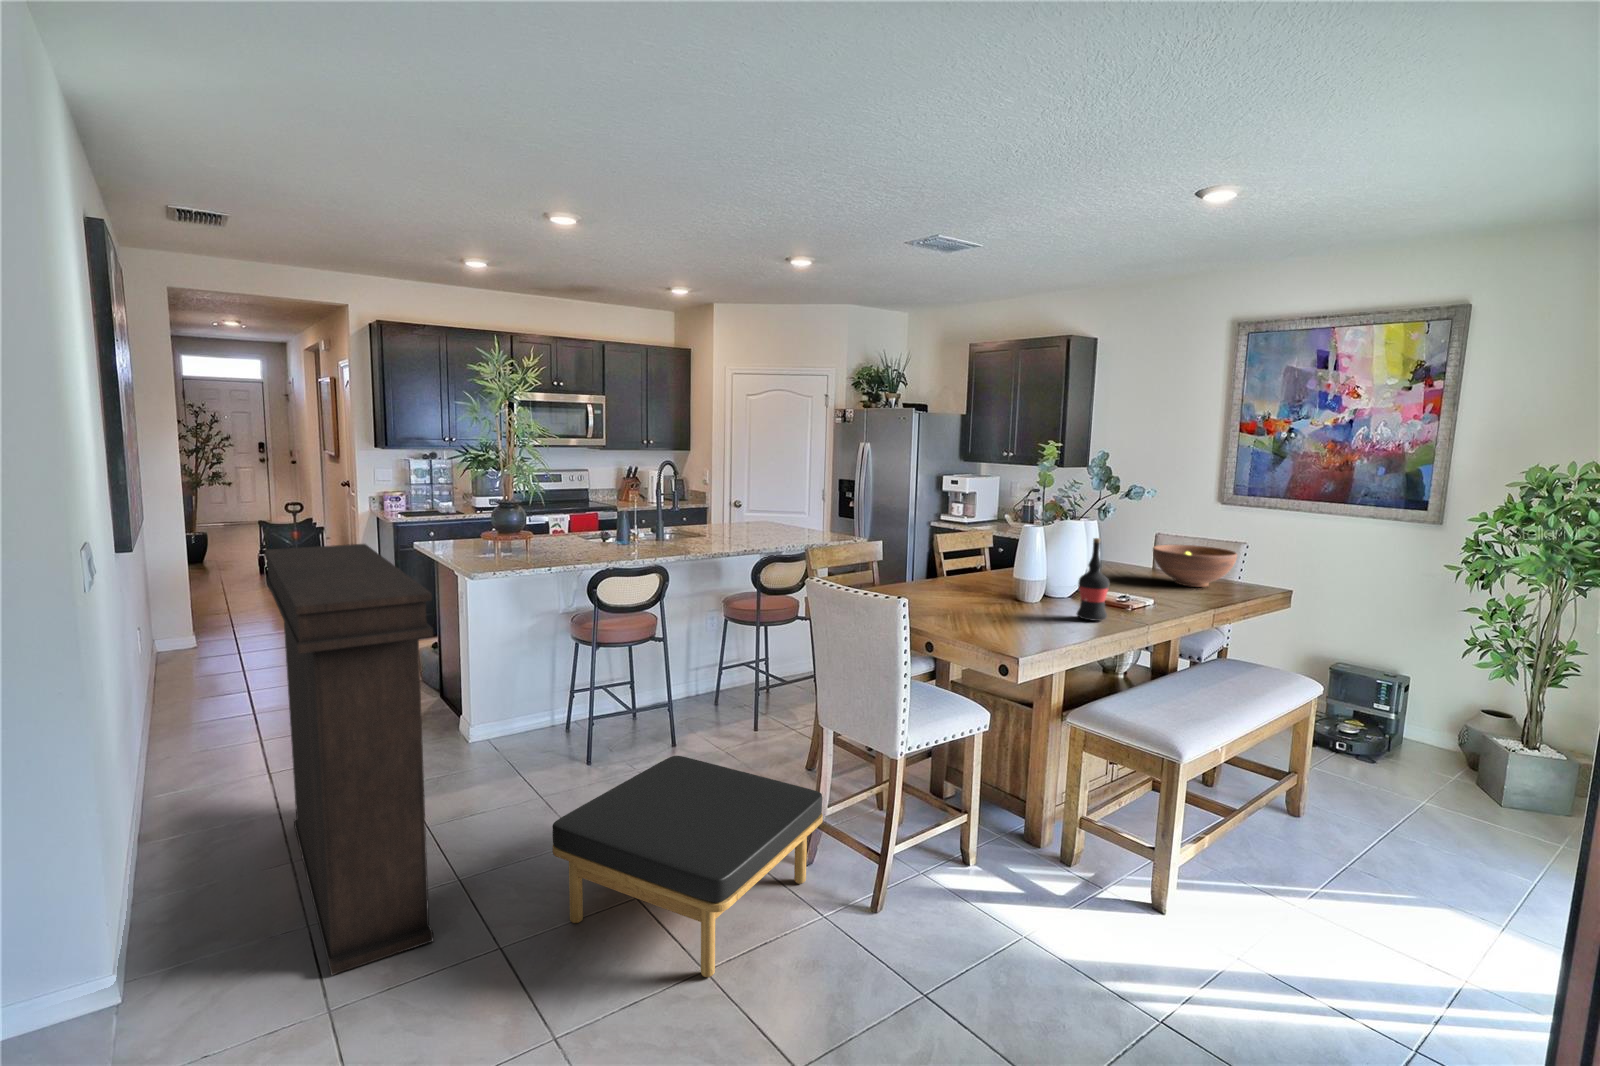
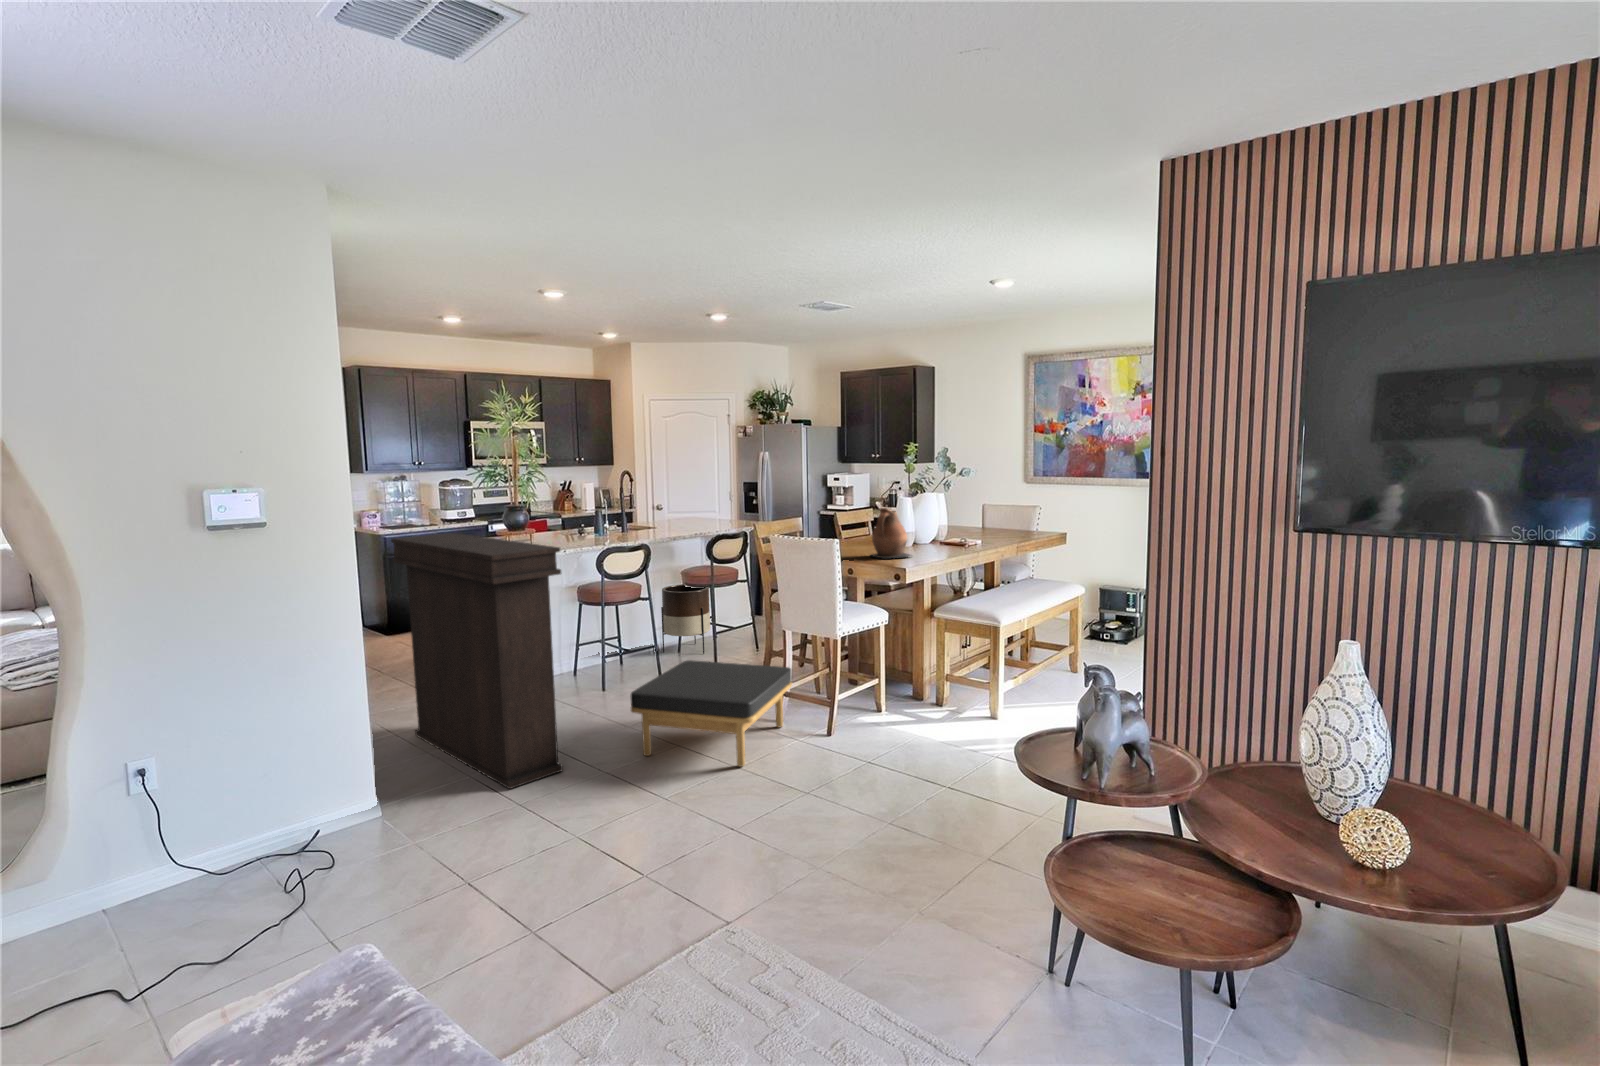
wine bottle: present [1077,538,1109,621] -> none [936,500,954,551]
fruit bowl: present [1153,545,1237,587] -> none [980,508,1032,534]
ceramic pitcher: none [962,547,1037,631] -> present [870,508,912,558]
planter: none [693,616,758,714] -> present [661,584,710,654]

